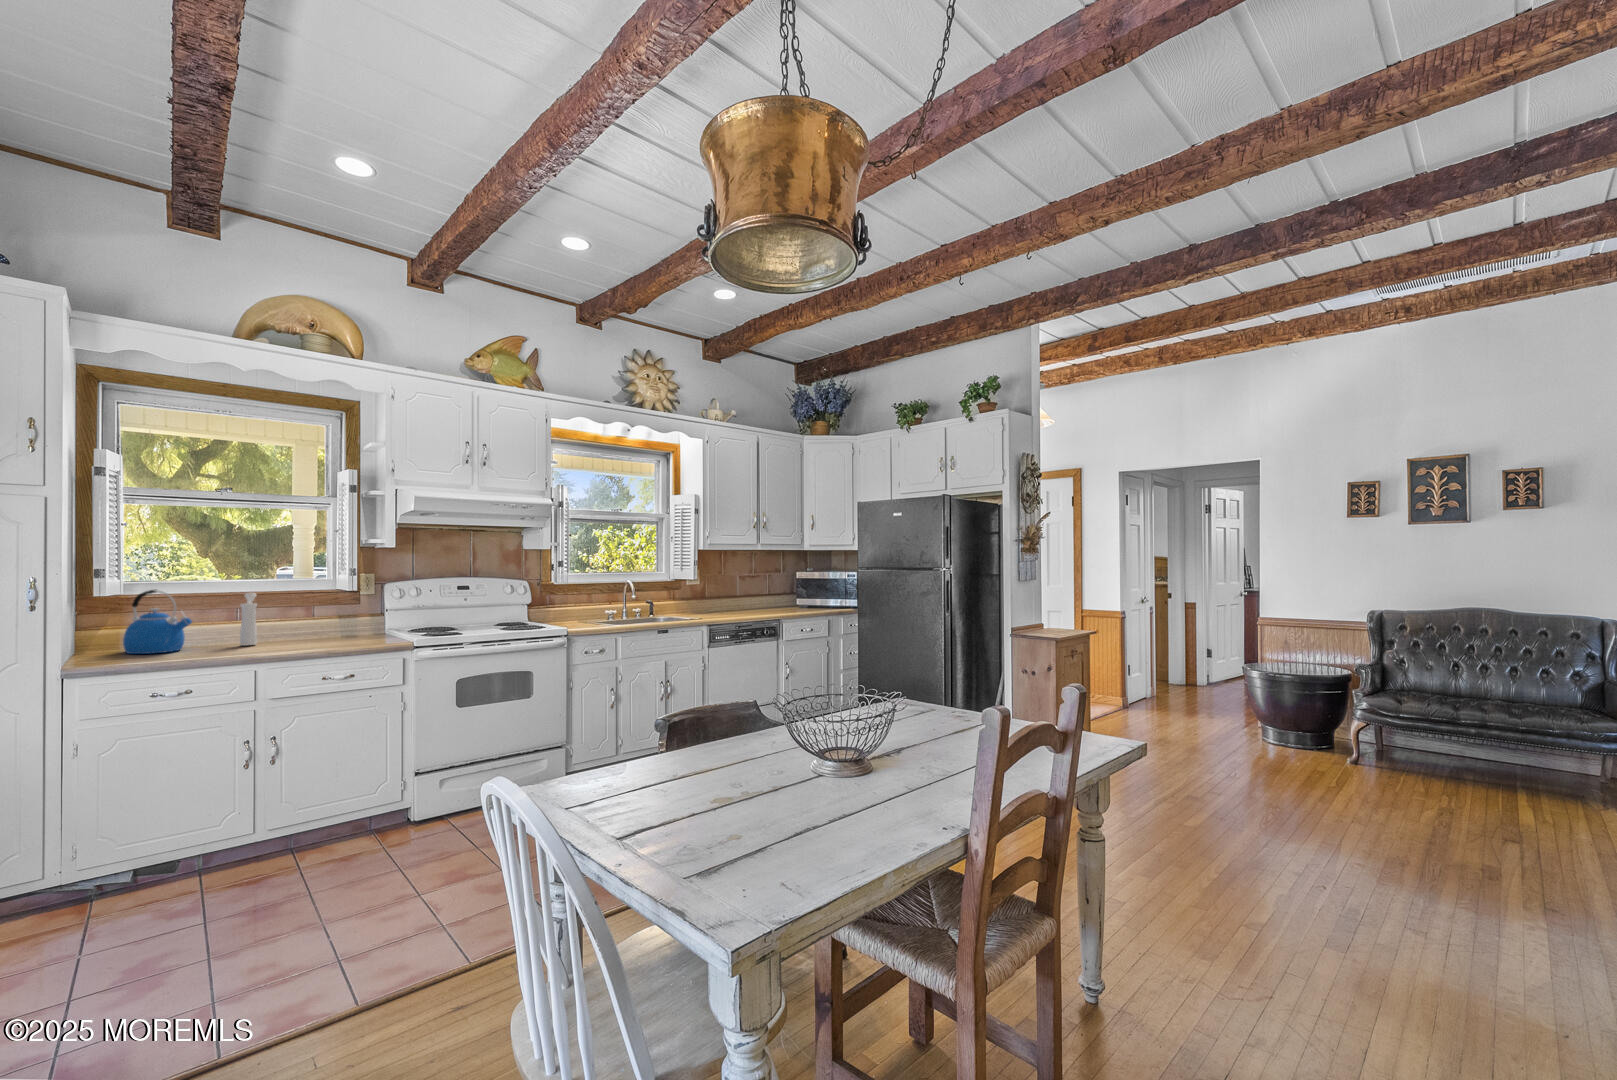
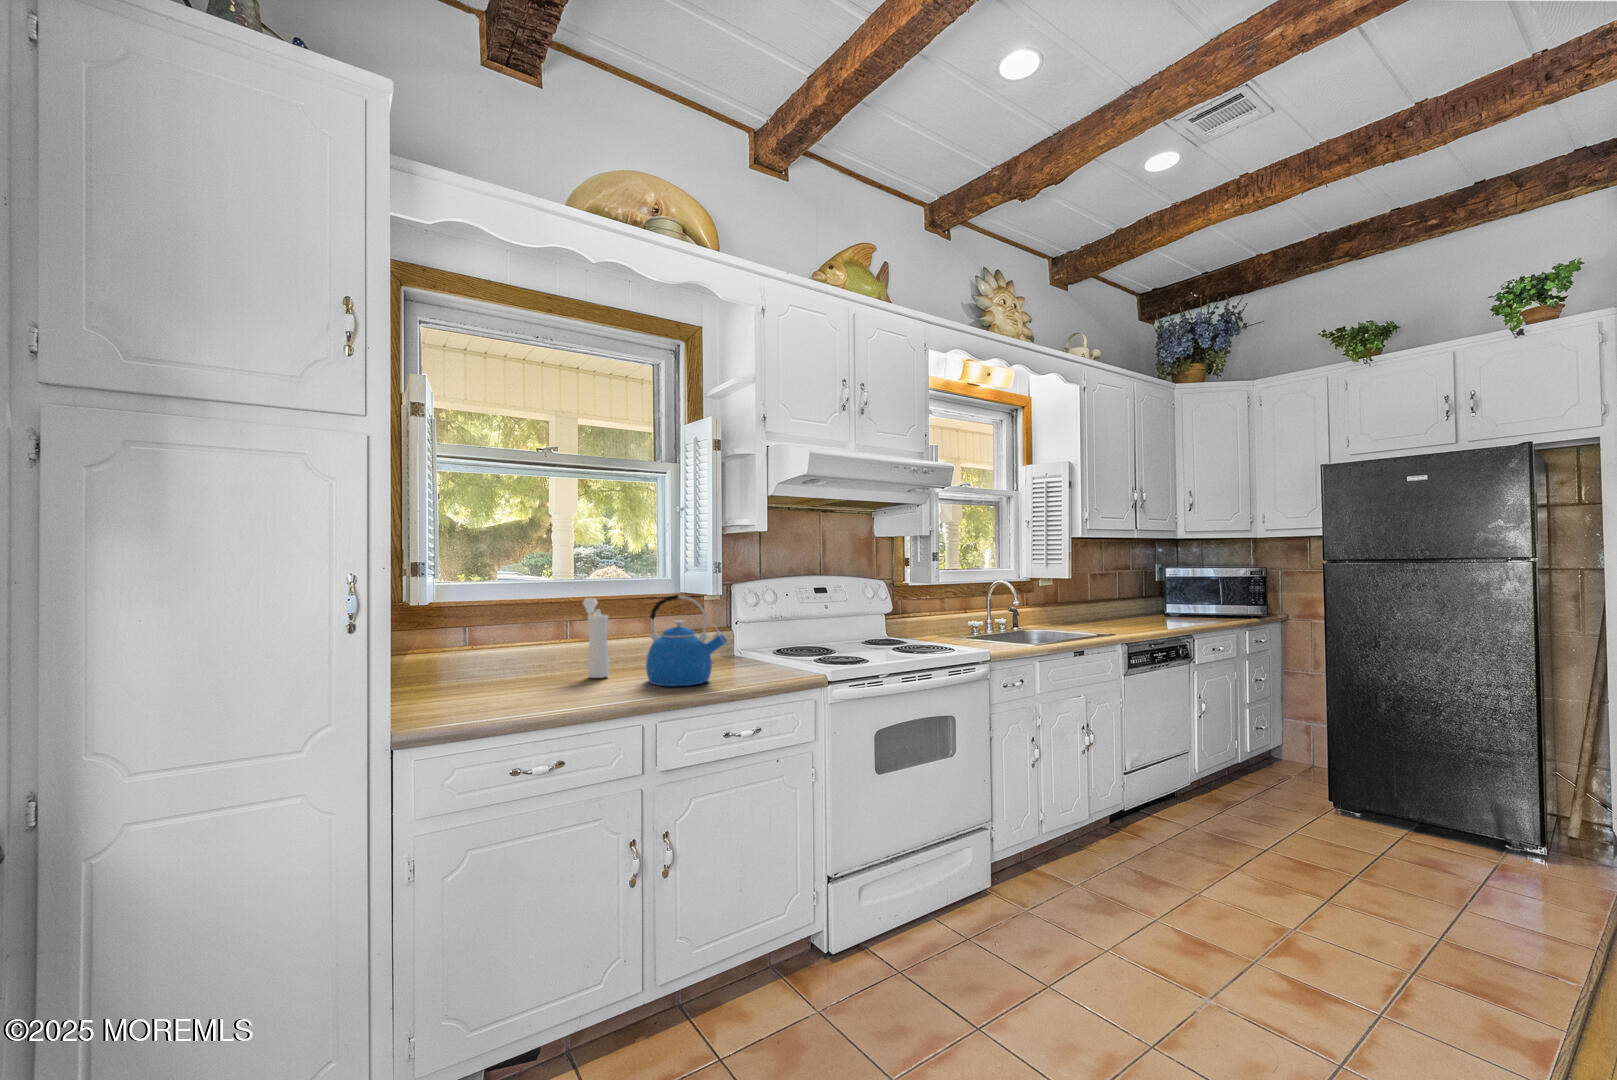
kettle: present [123,590,192,654] -> present [646,595,727,686]

